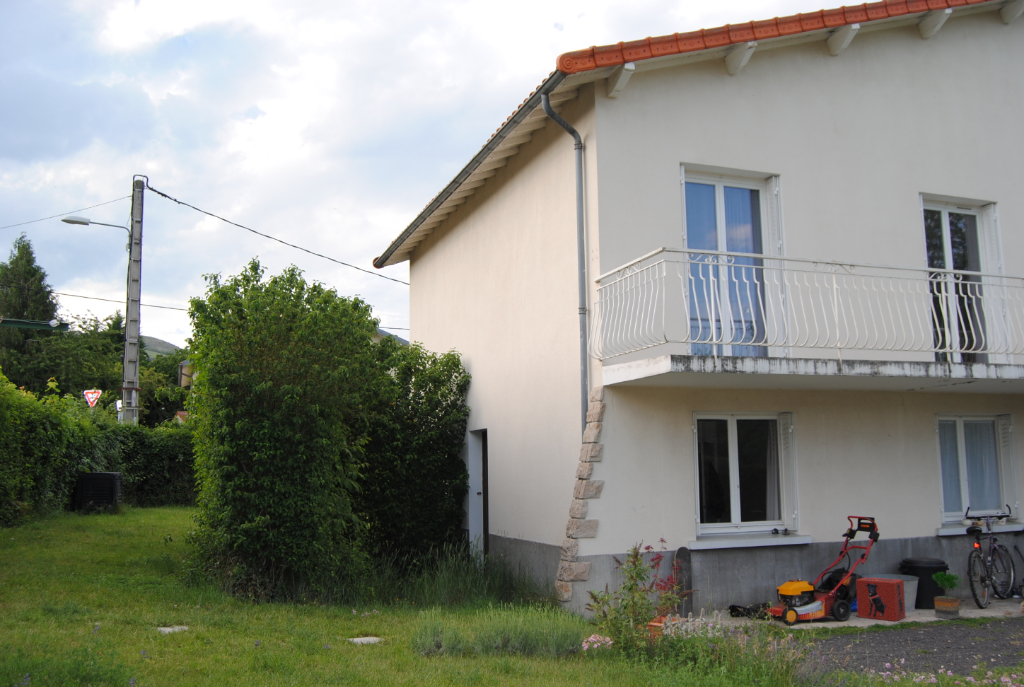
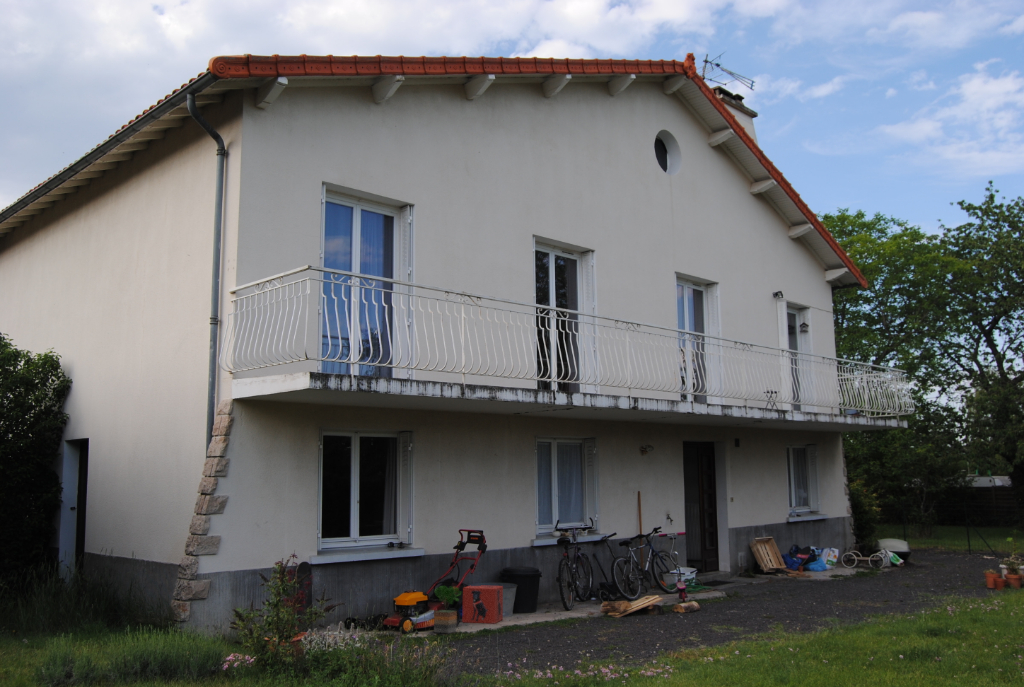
potted tree: present [933,572,962,619] -> present [434,586,461,633]

